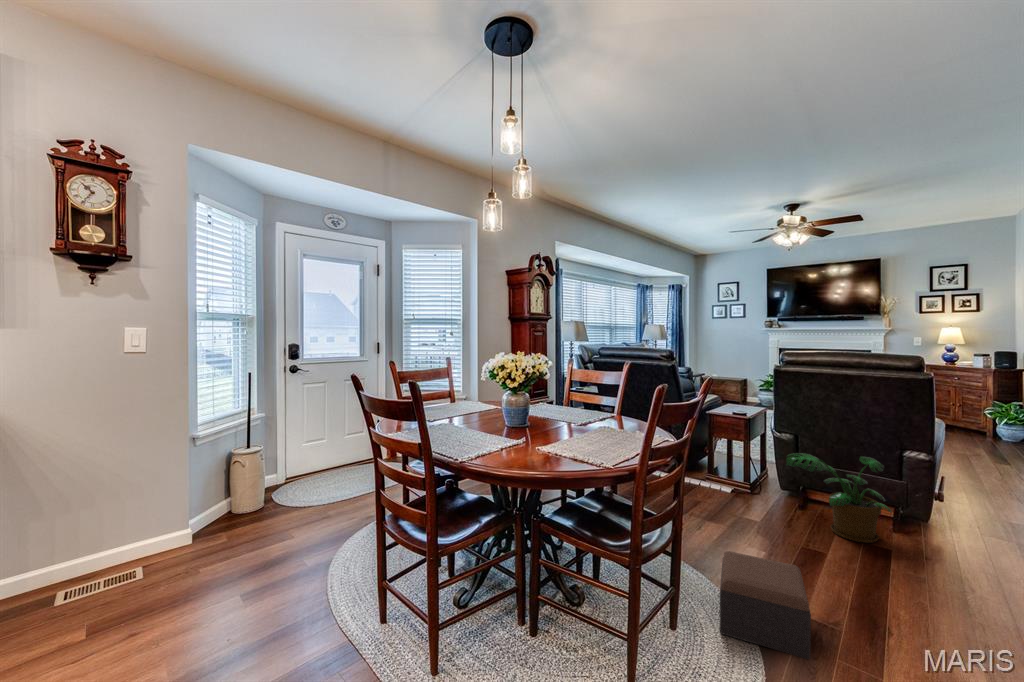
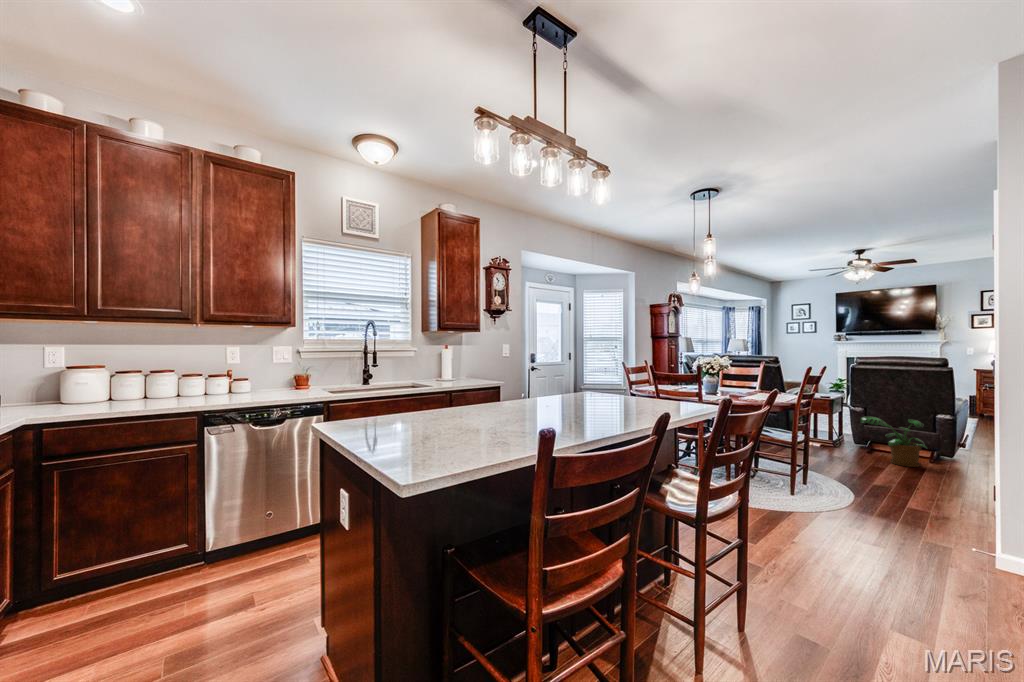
footstool: present [720,551,811,659] -> none [827,456,876,496]

